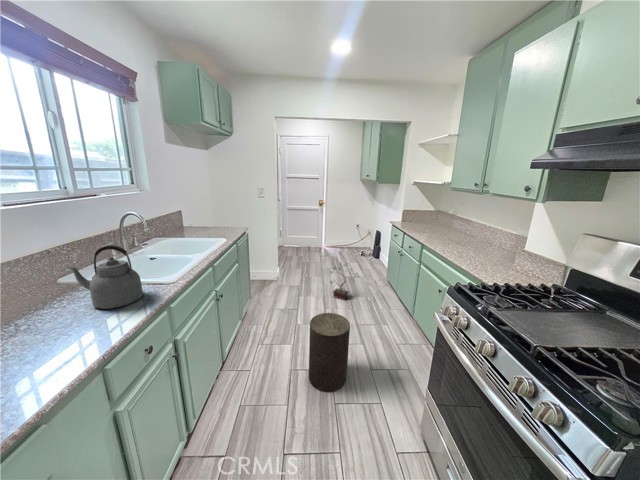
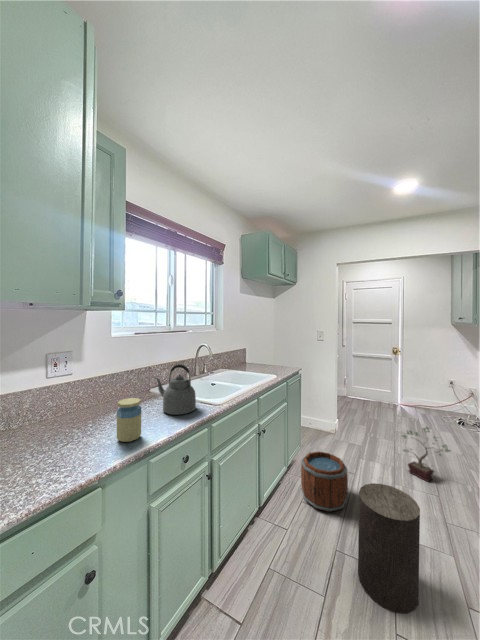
bucket: none [256,299,295,345] -> present [301,451,348,512]
jar: none [16,304,72,366] -> present [117,398,141,442]

